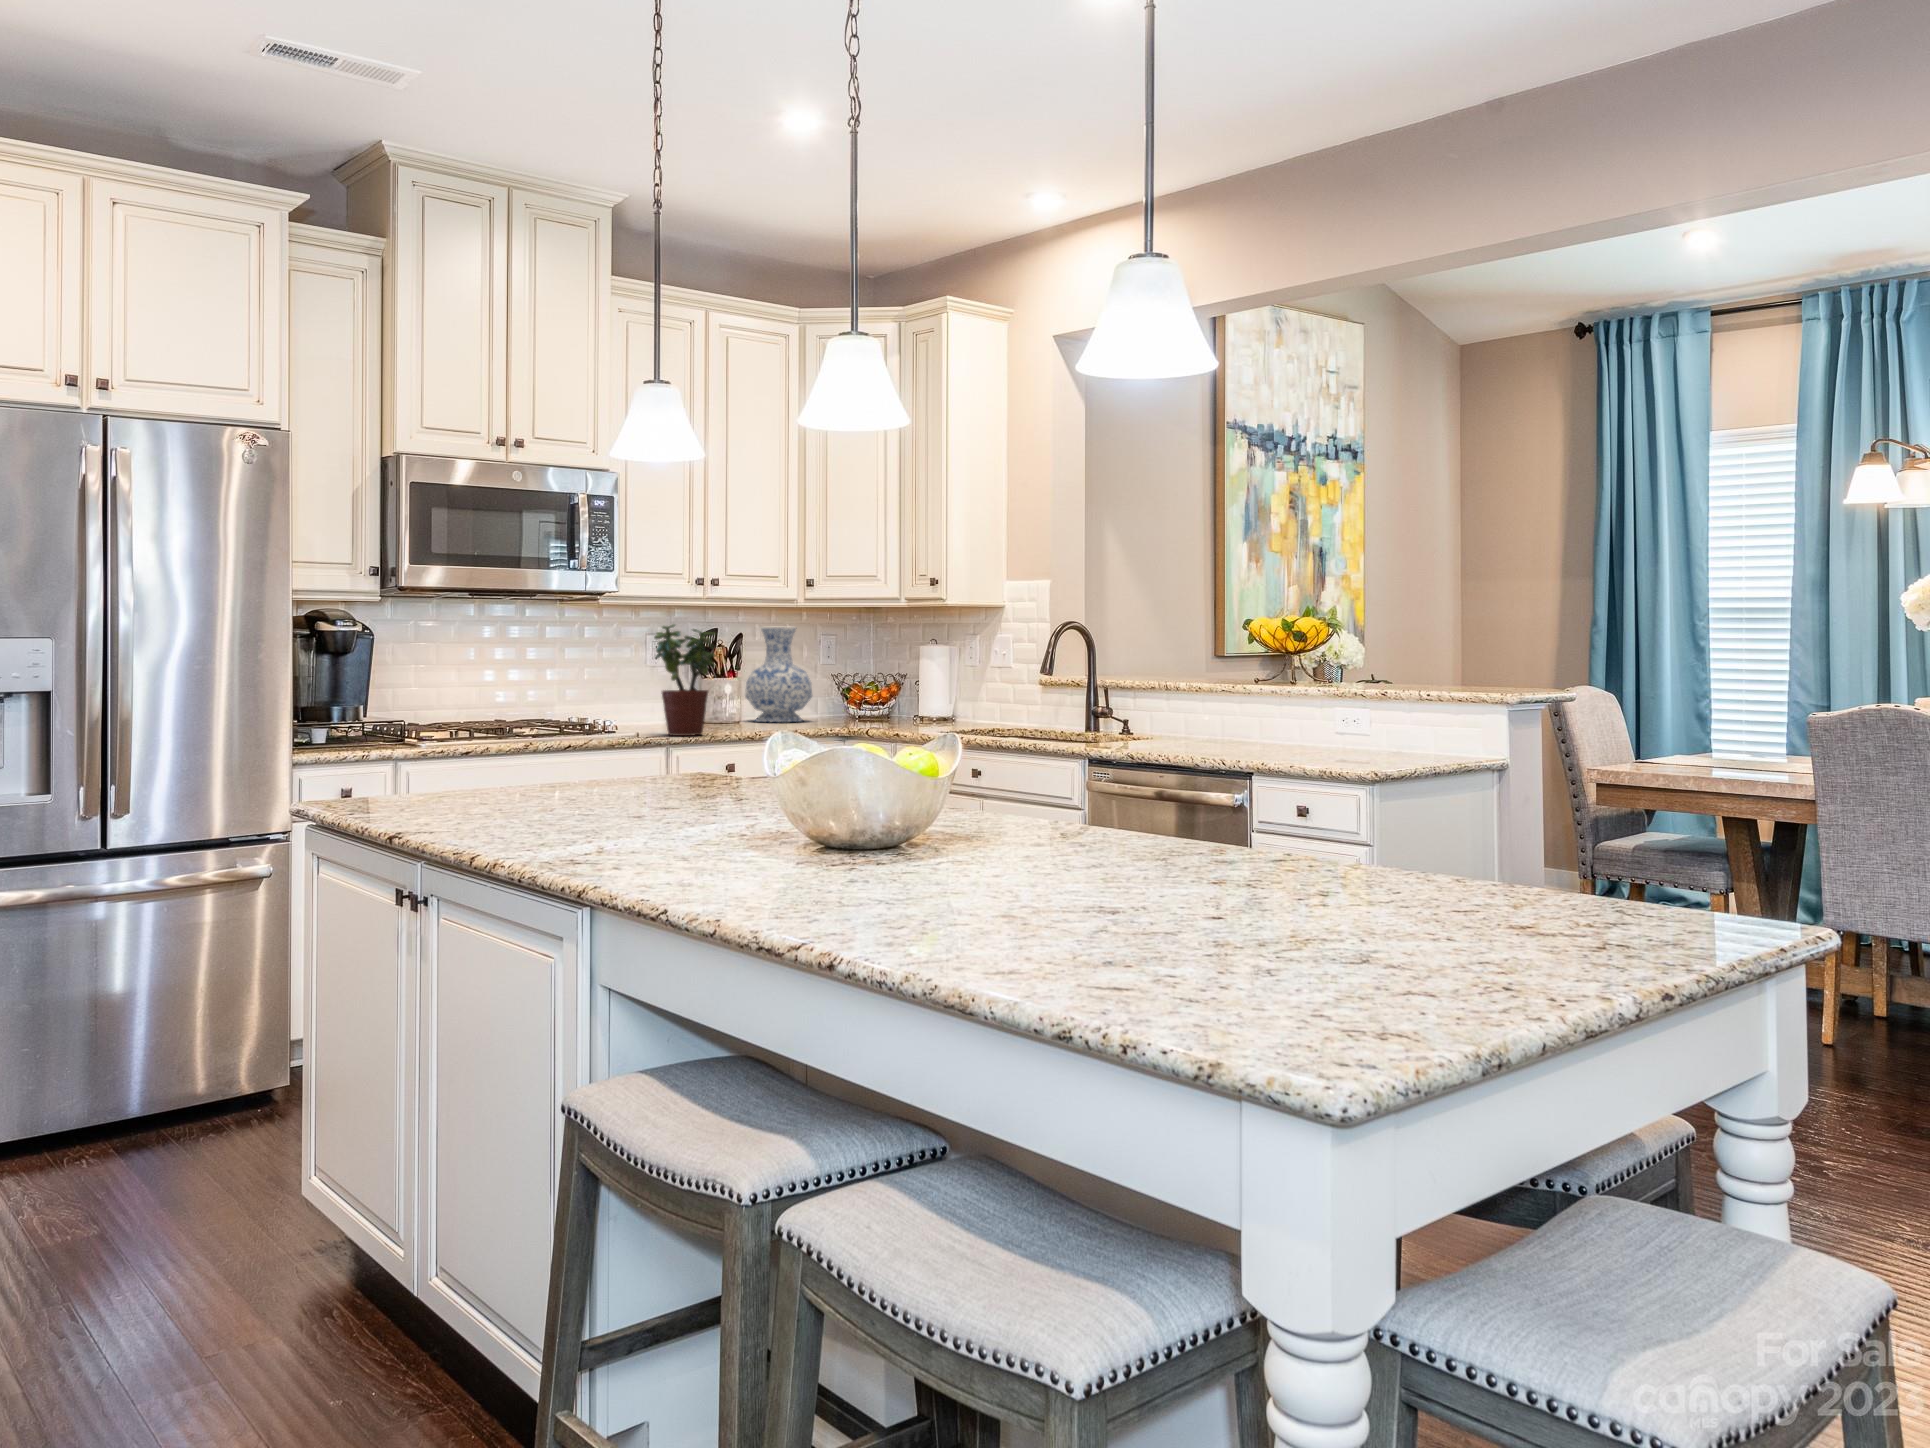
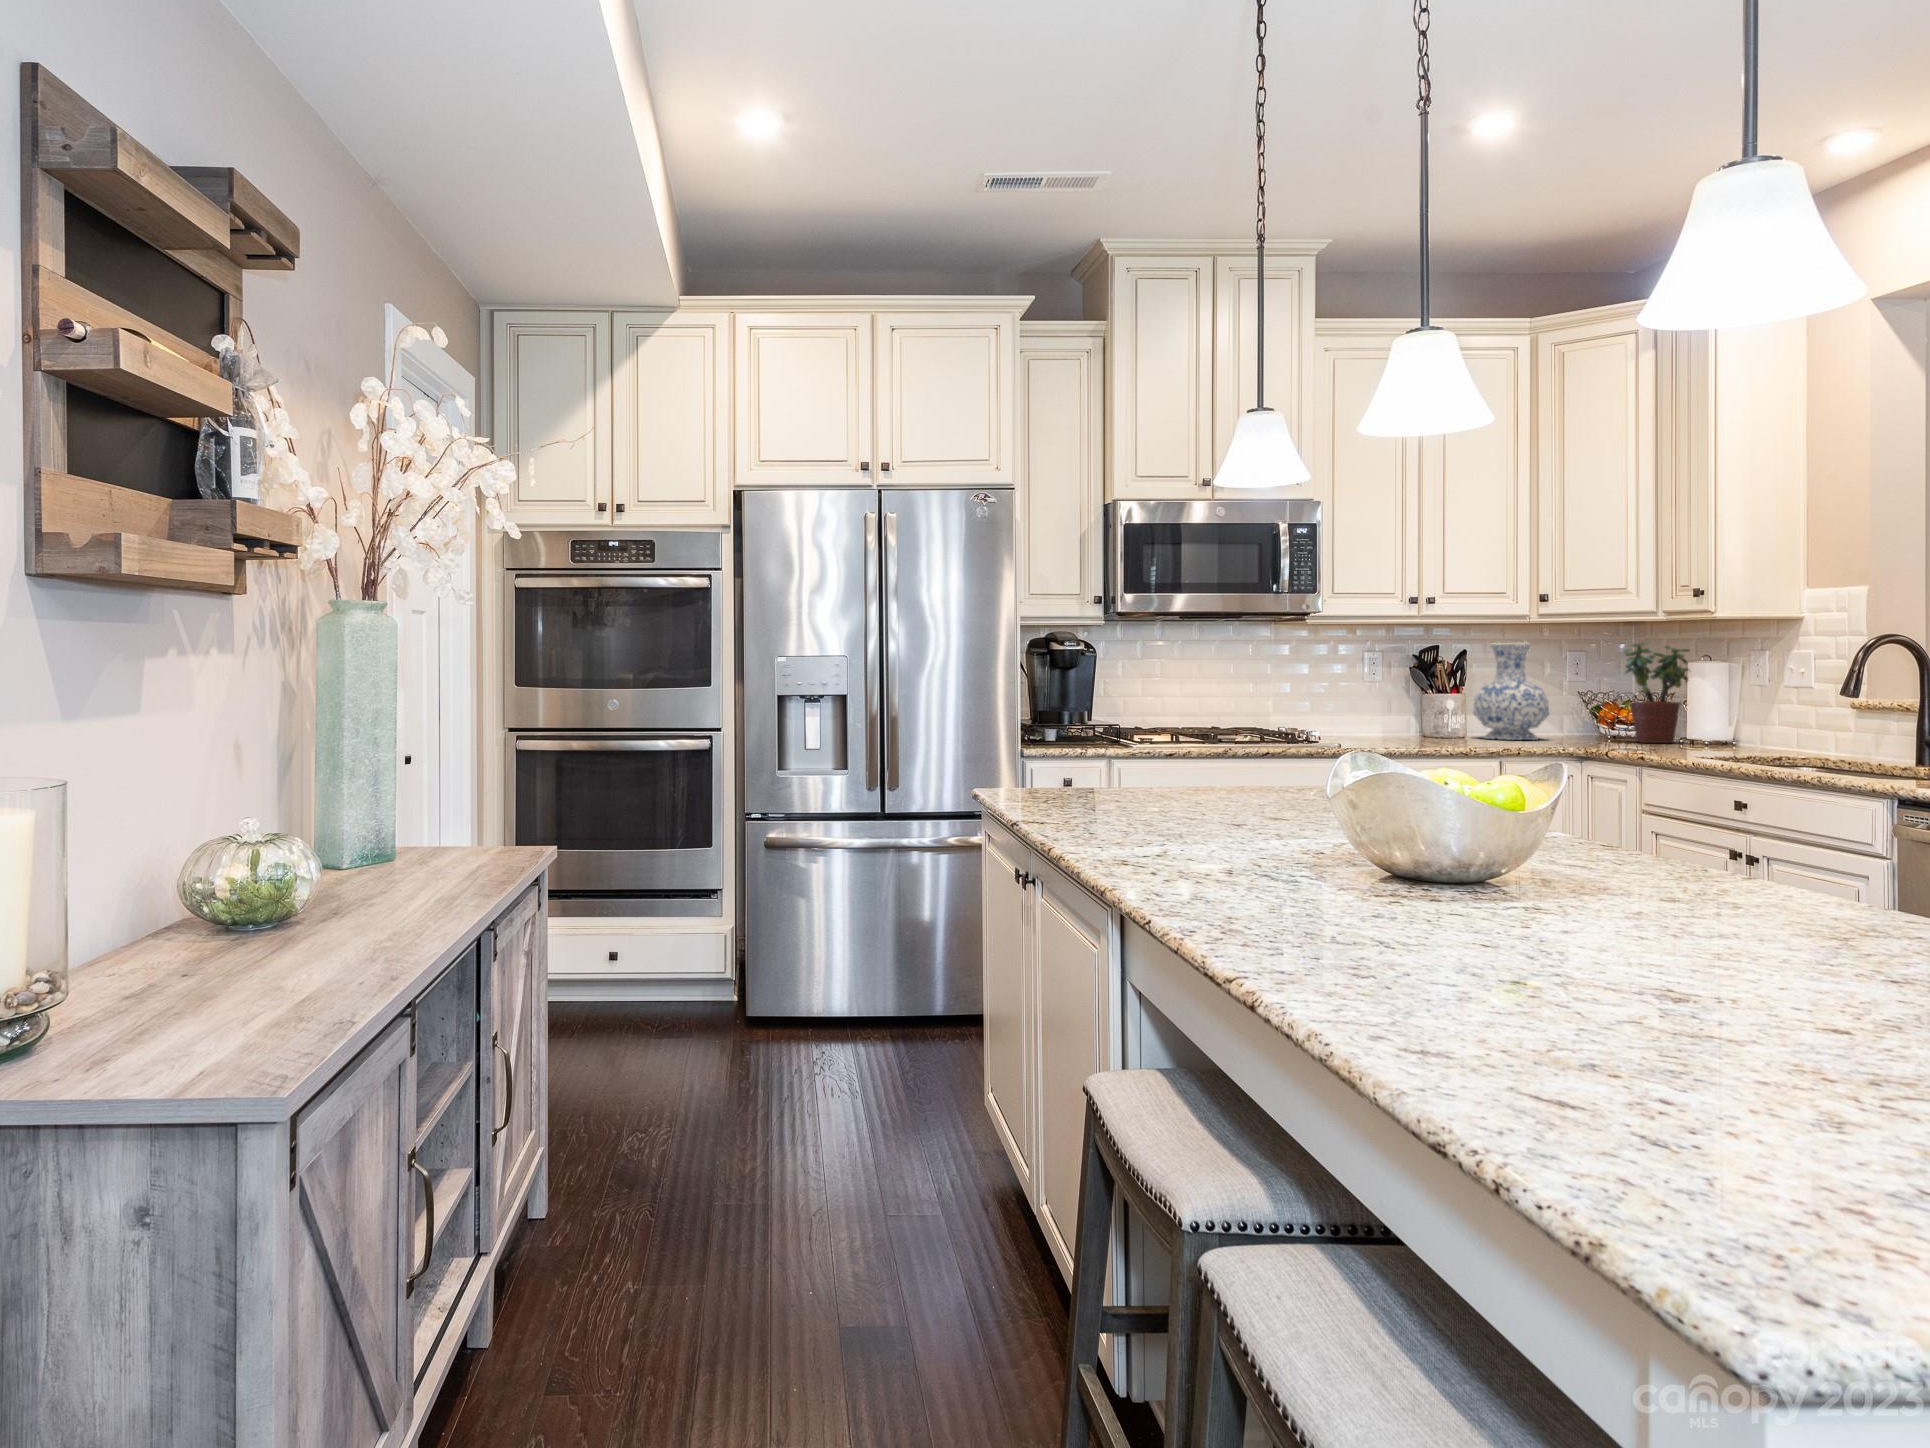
potted plant: present [654,624,716,736] -> present [1624,642,1690,743]

